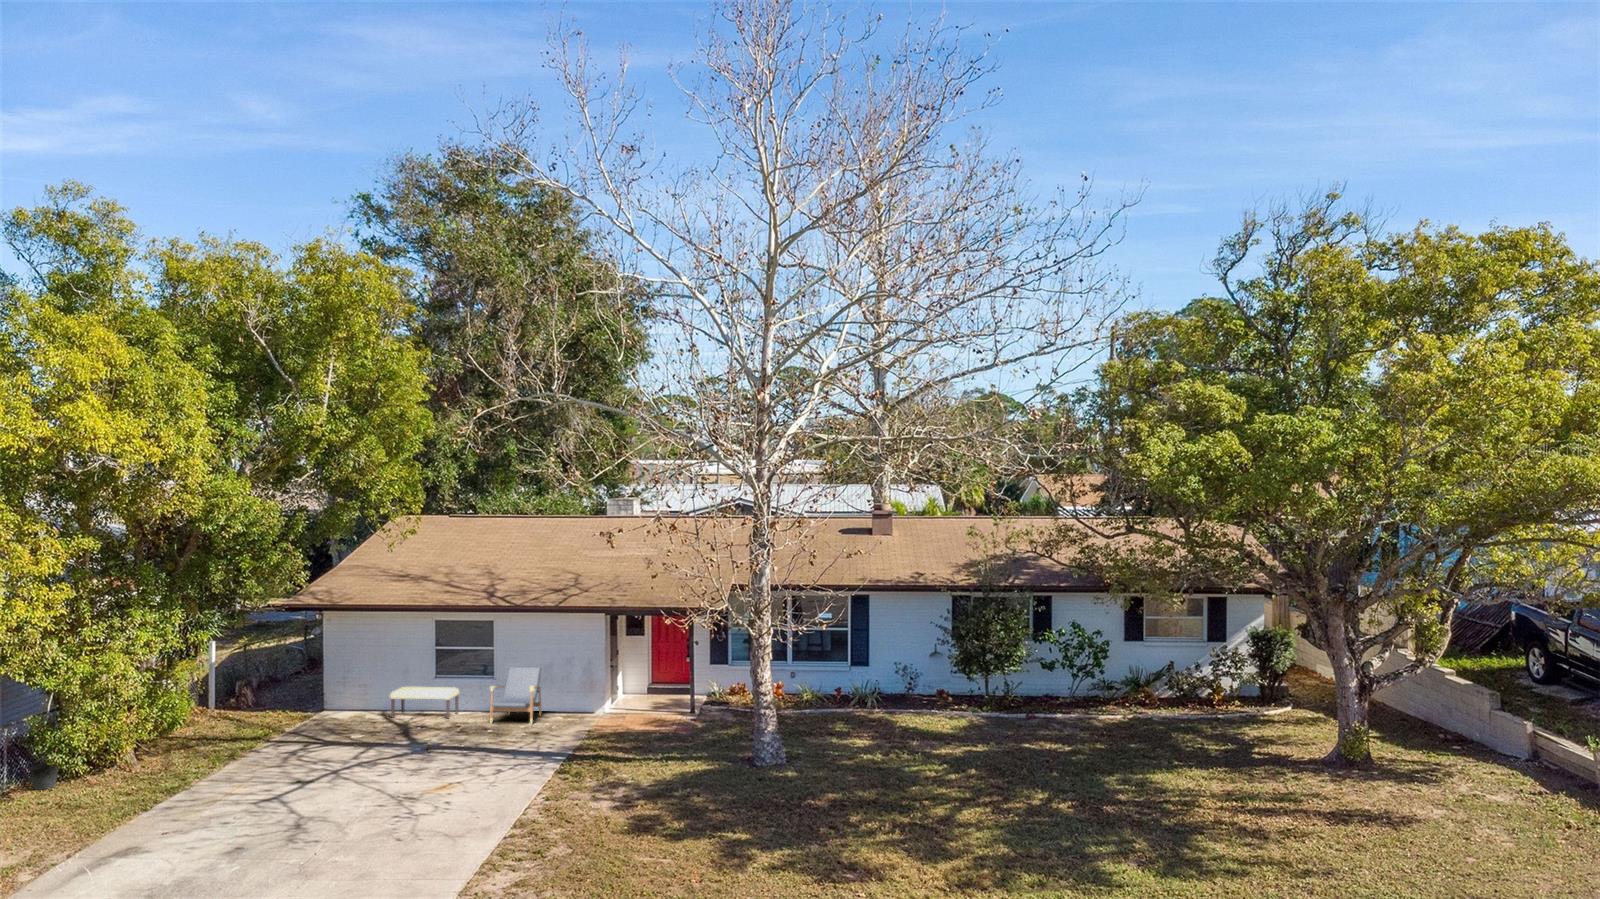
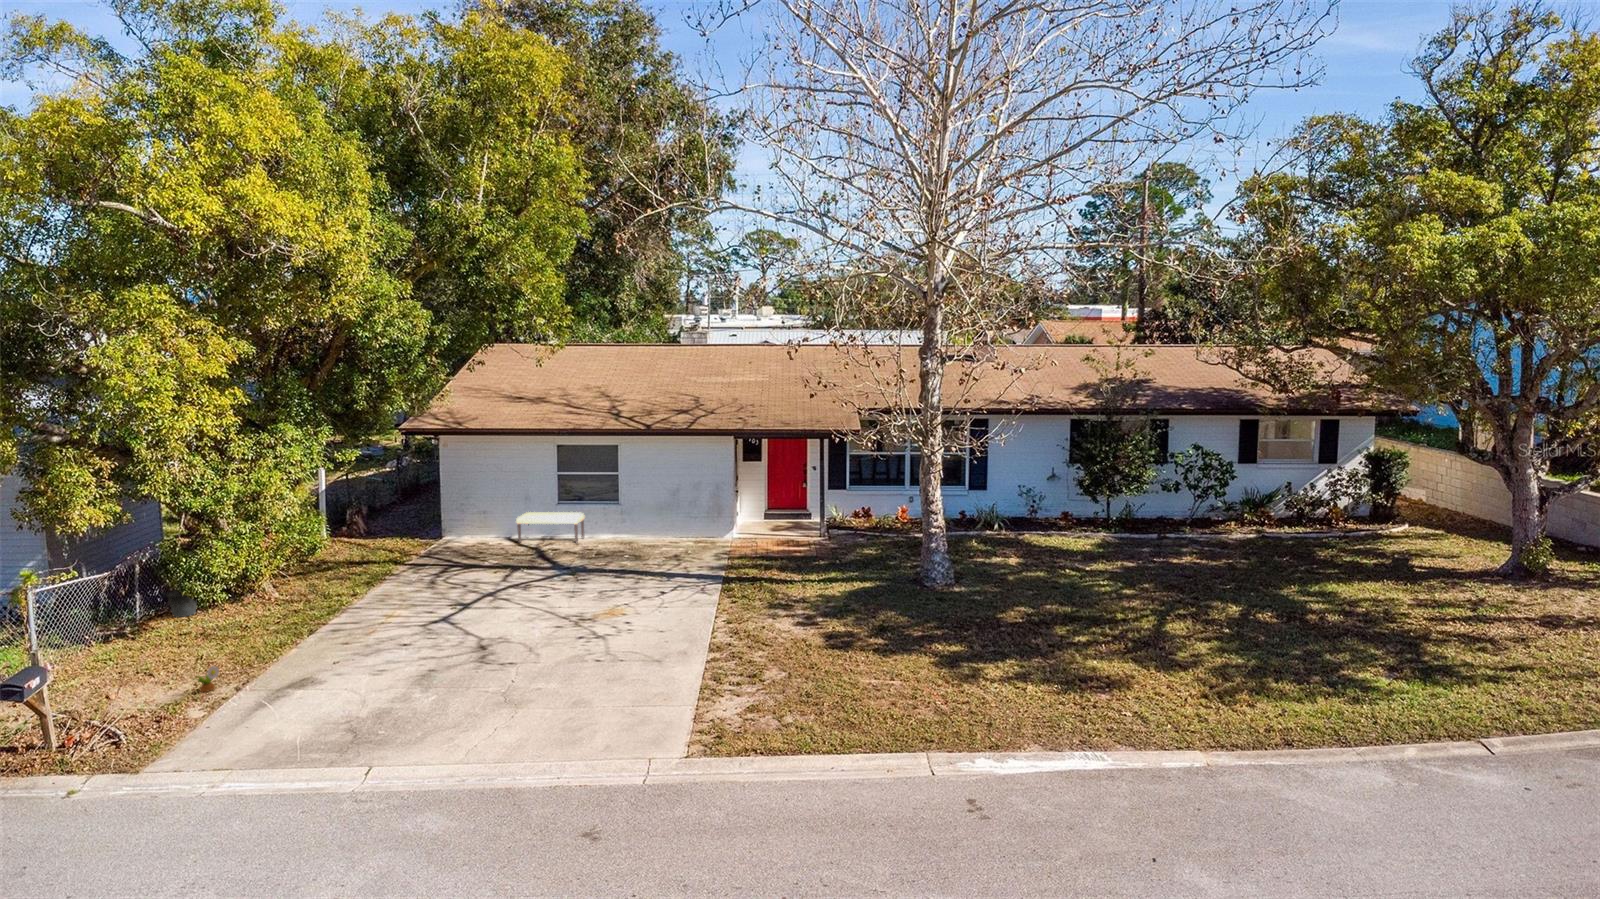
lounge chair: present [490,666,541,724] -> none [621,491,670,548]
decorative plant: none [25,835,55,860] -> present [193,666,219,692]

